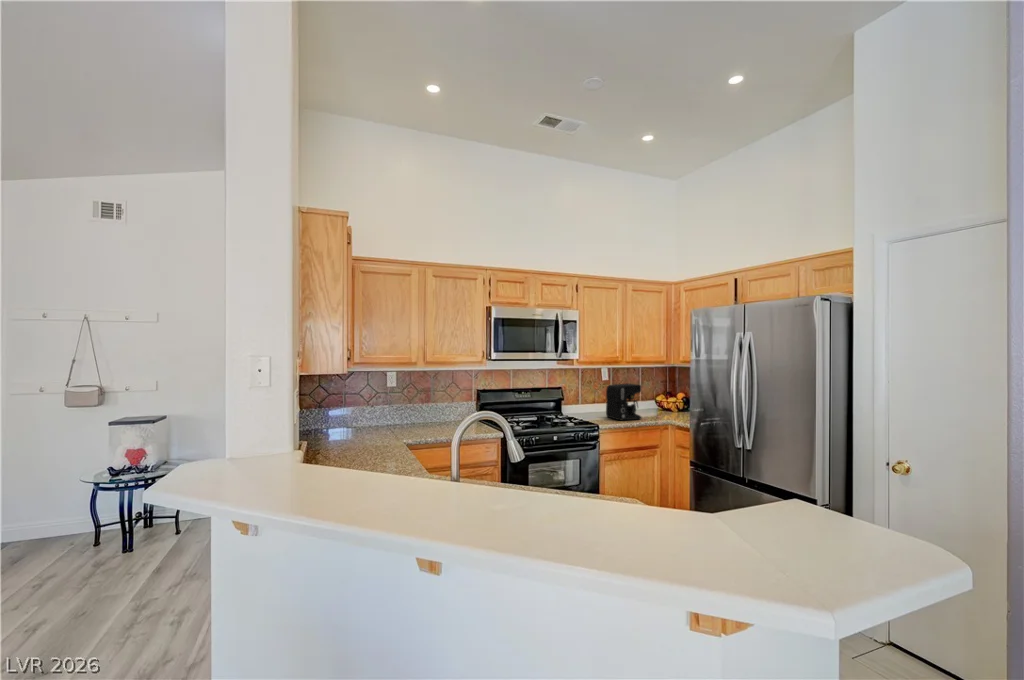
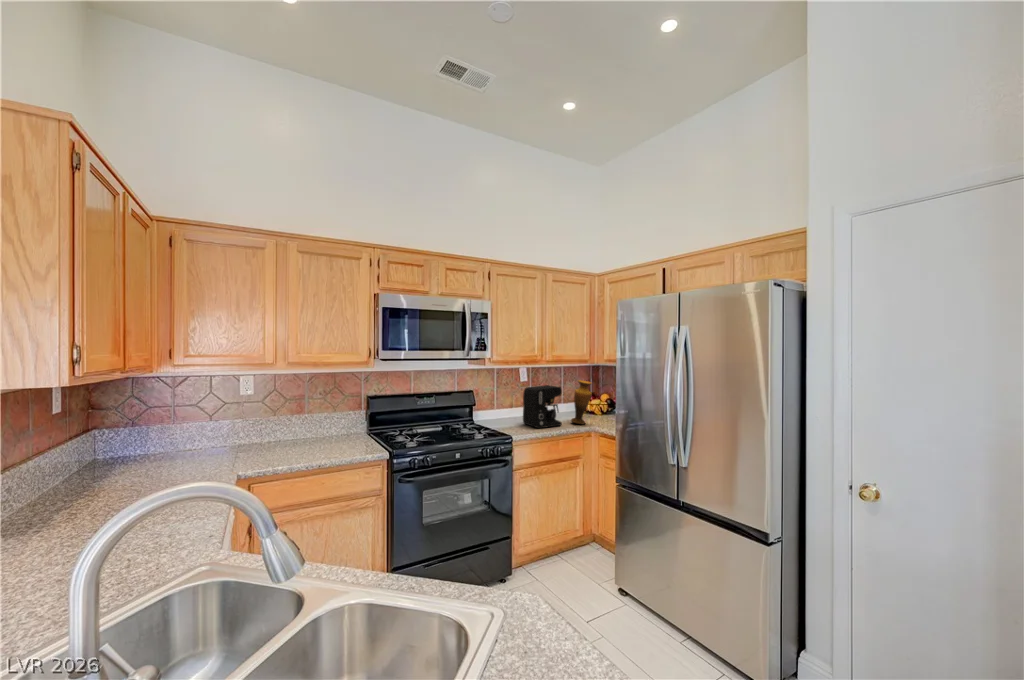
vase: none [649,379,670,419] -> present [571,380,592,424]

